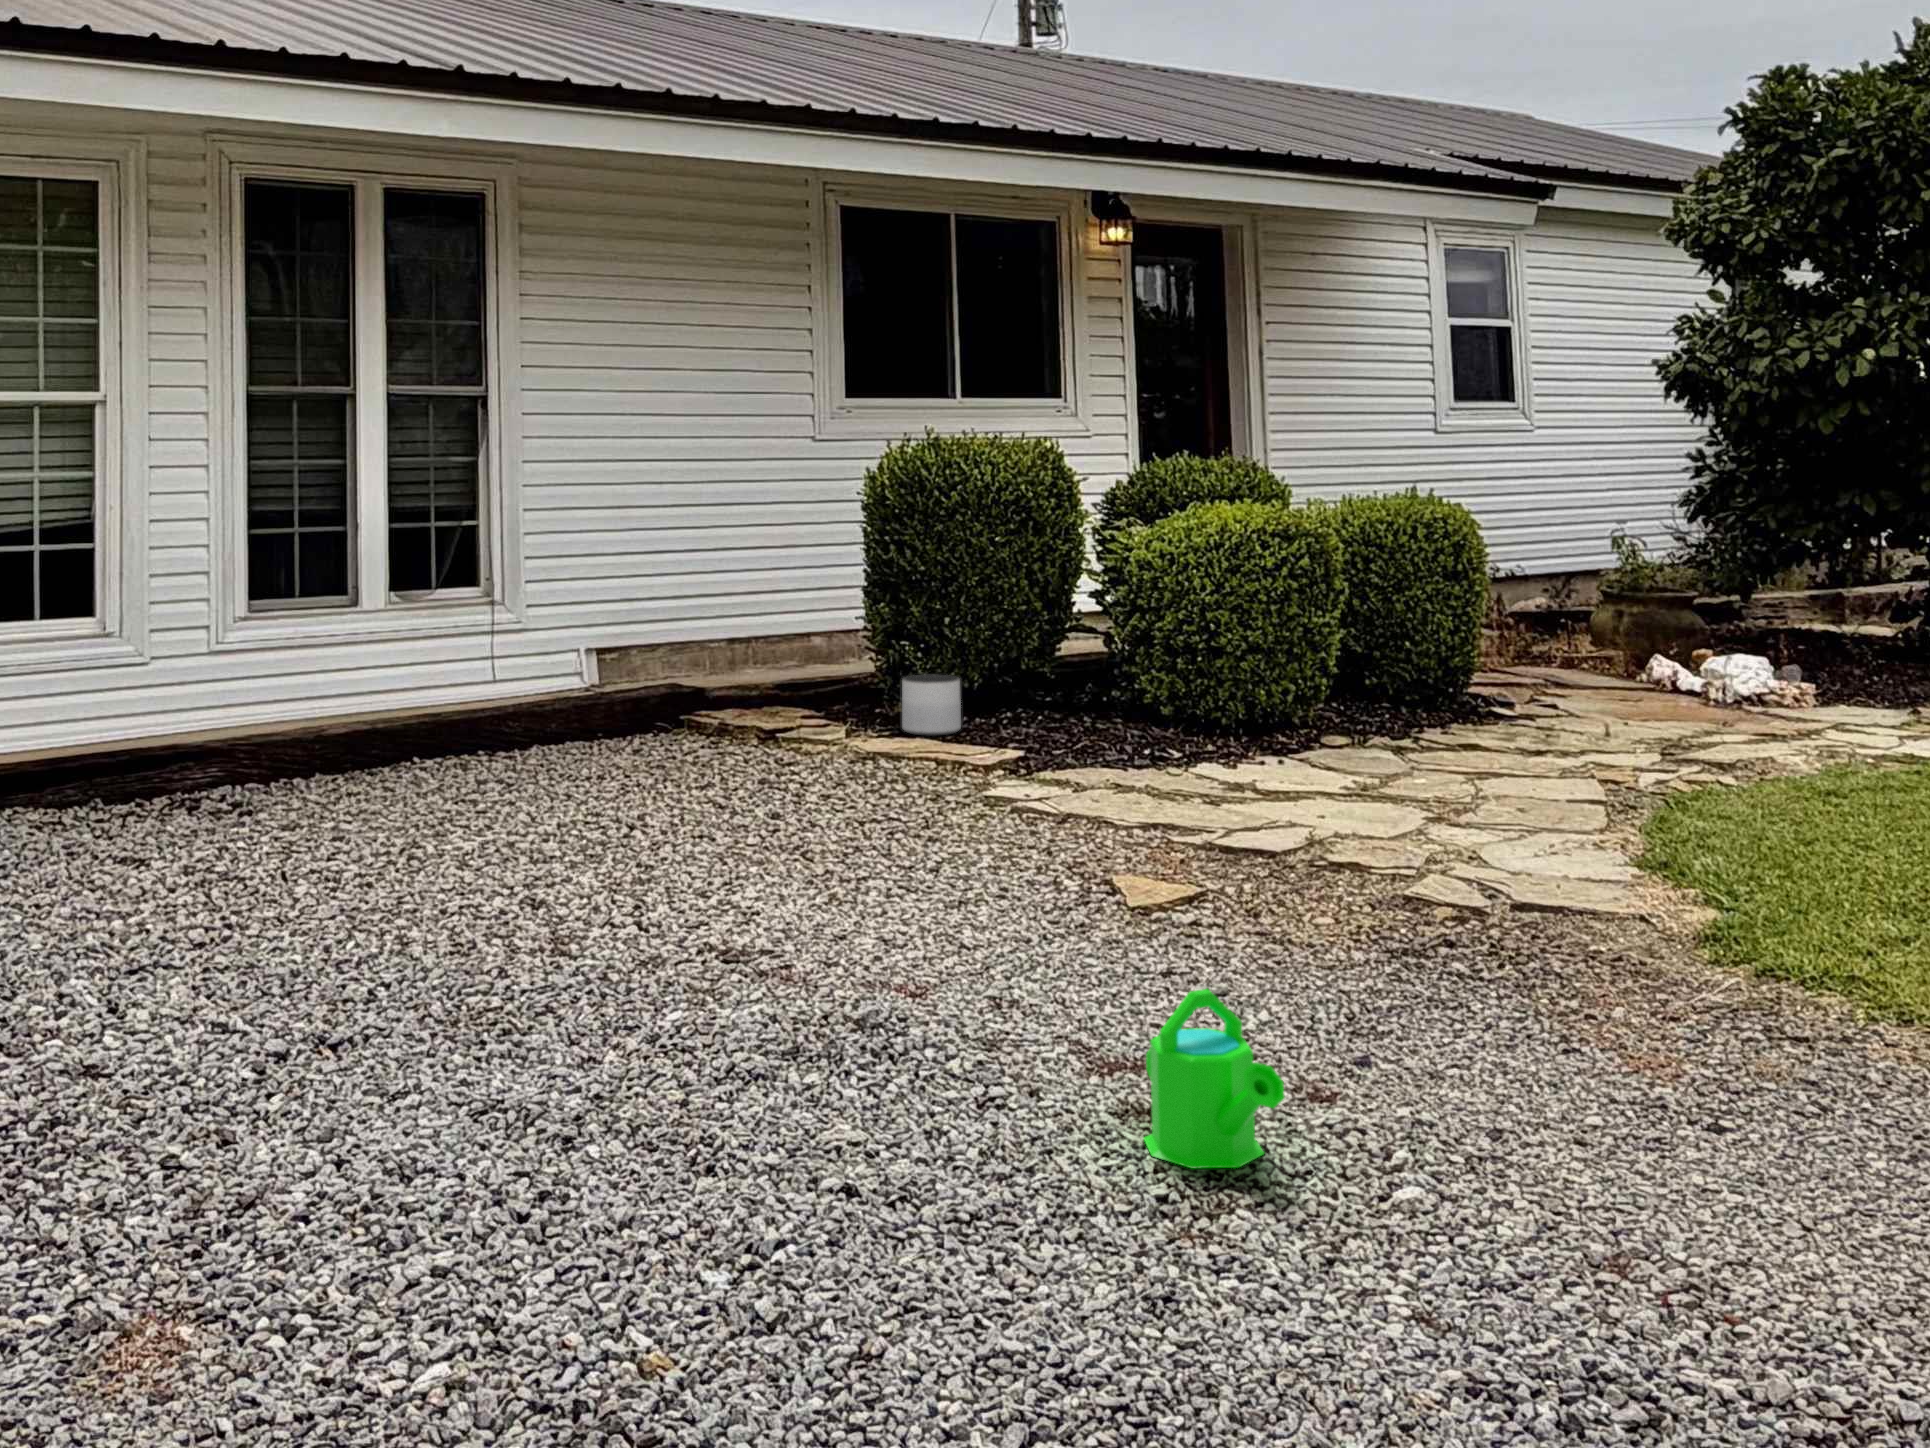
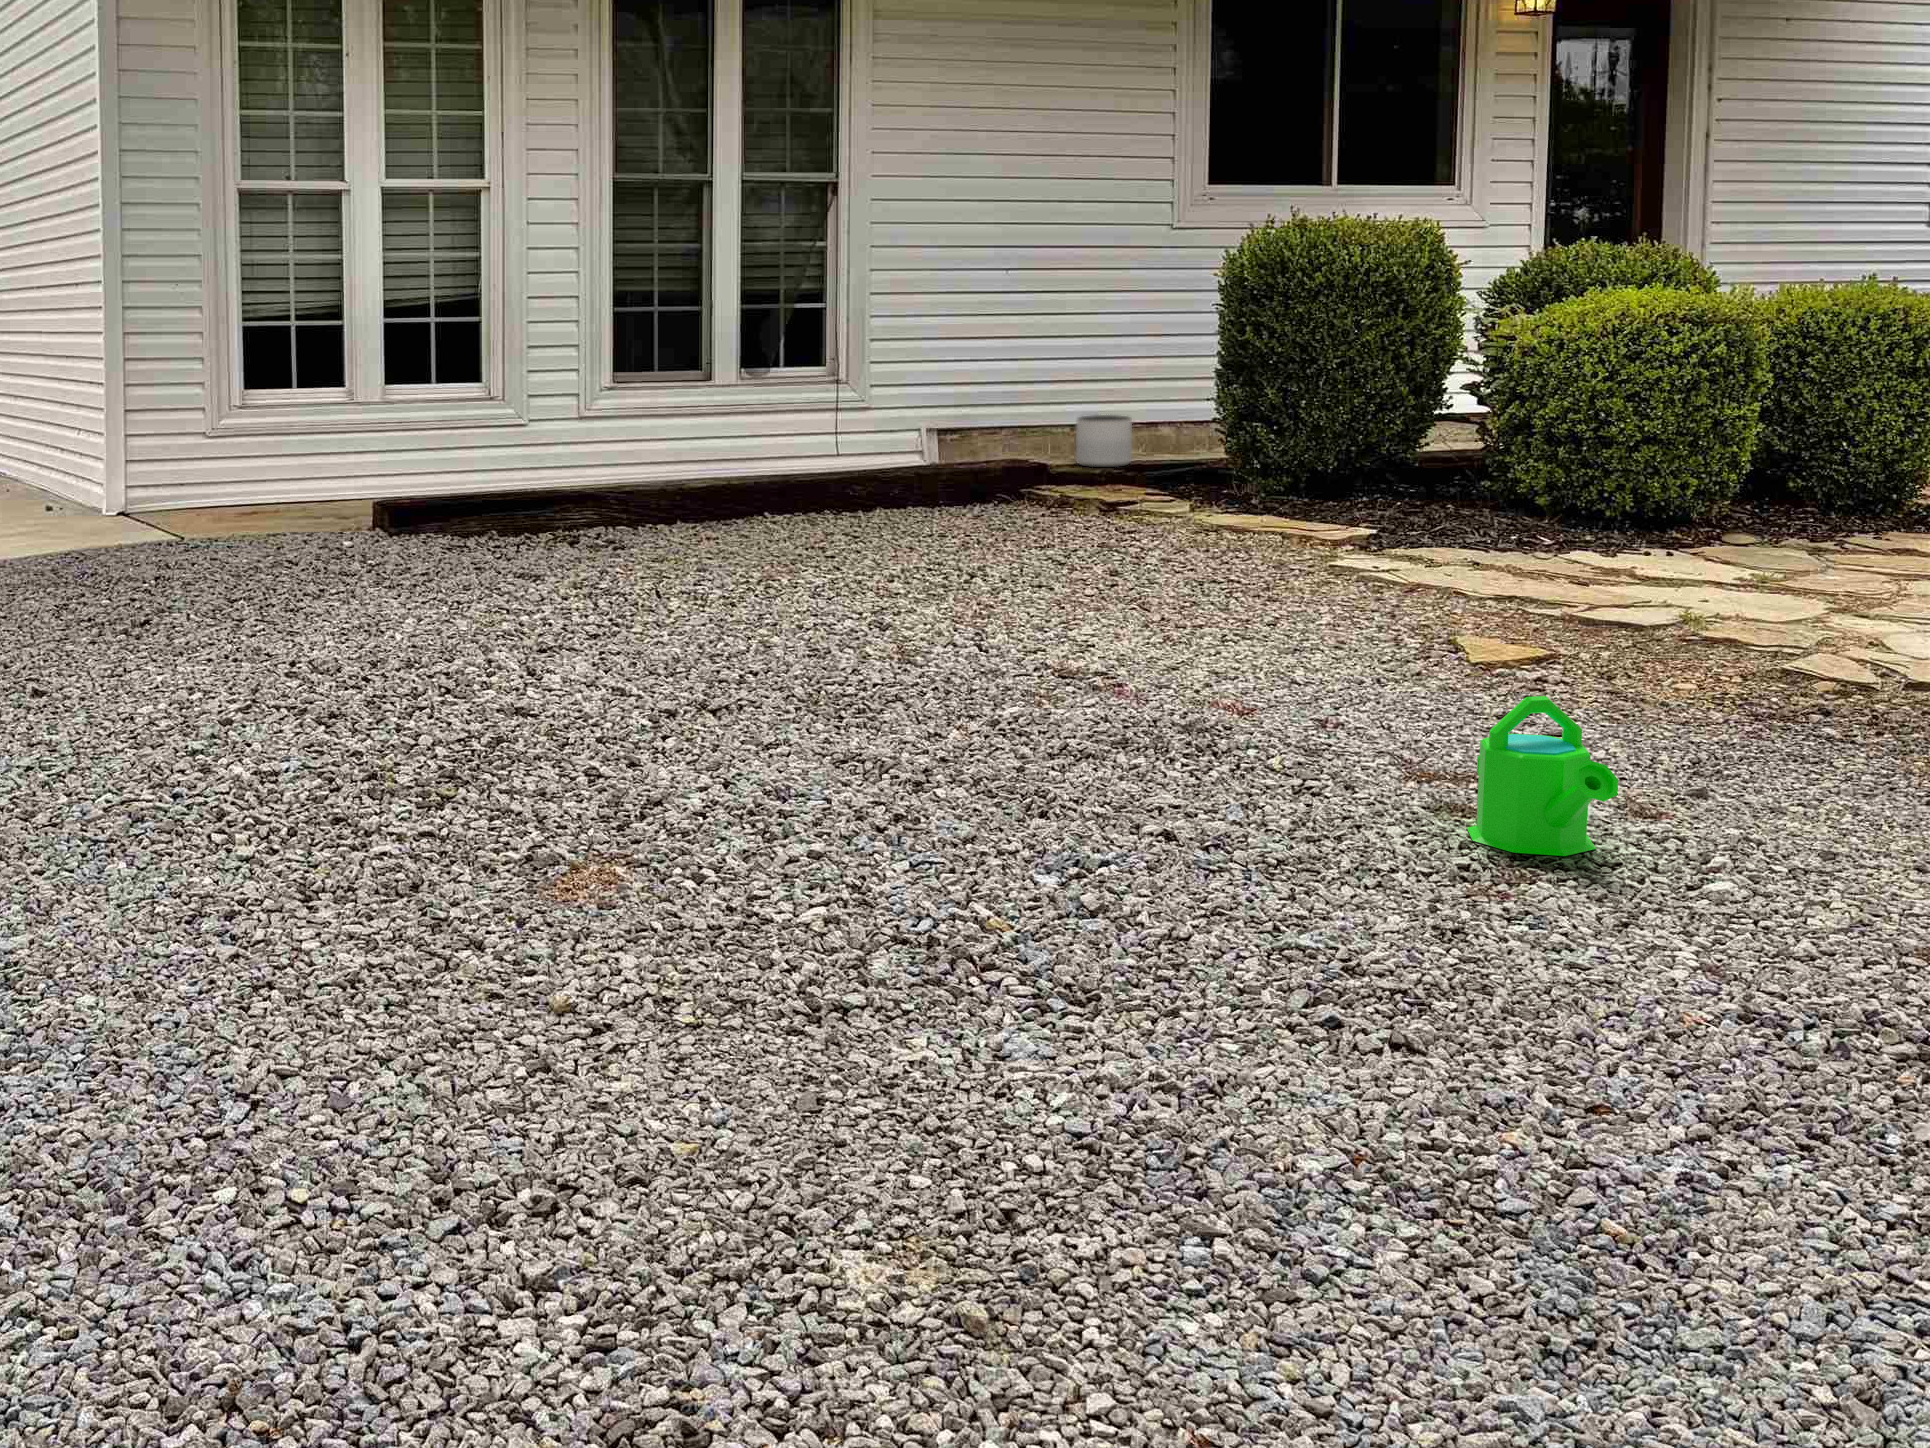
planter: present [902,675,961,736] -> present [1076,415,1132,467]

